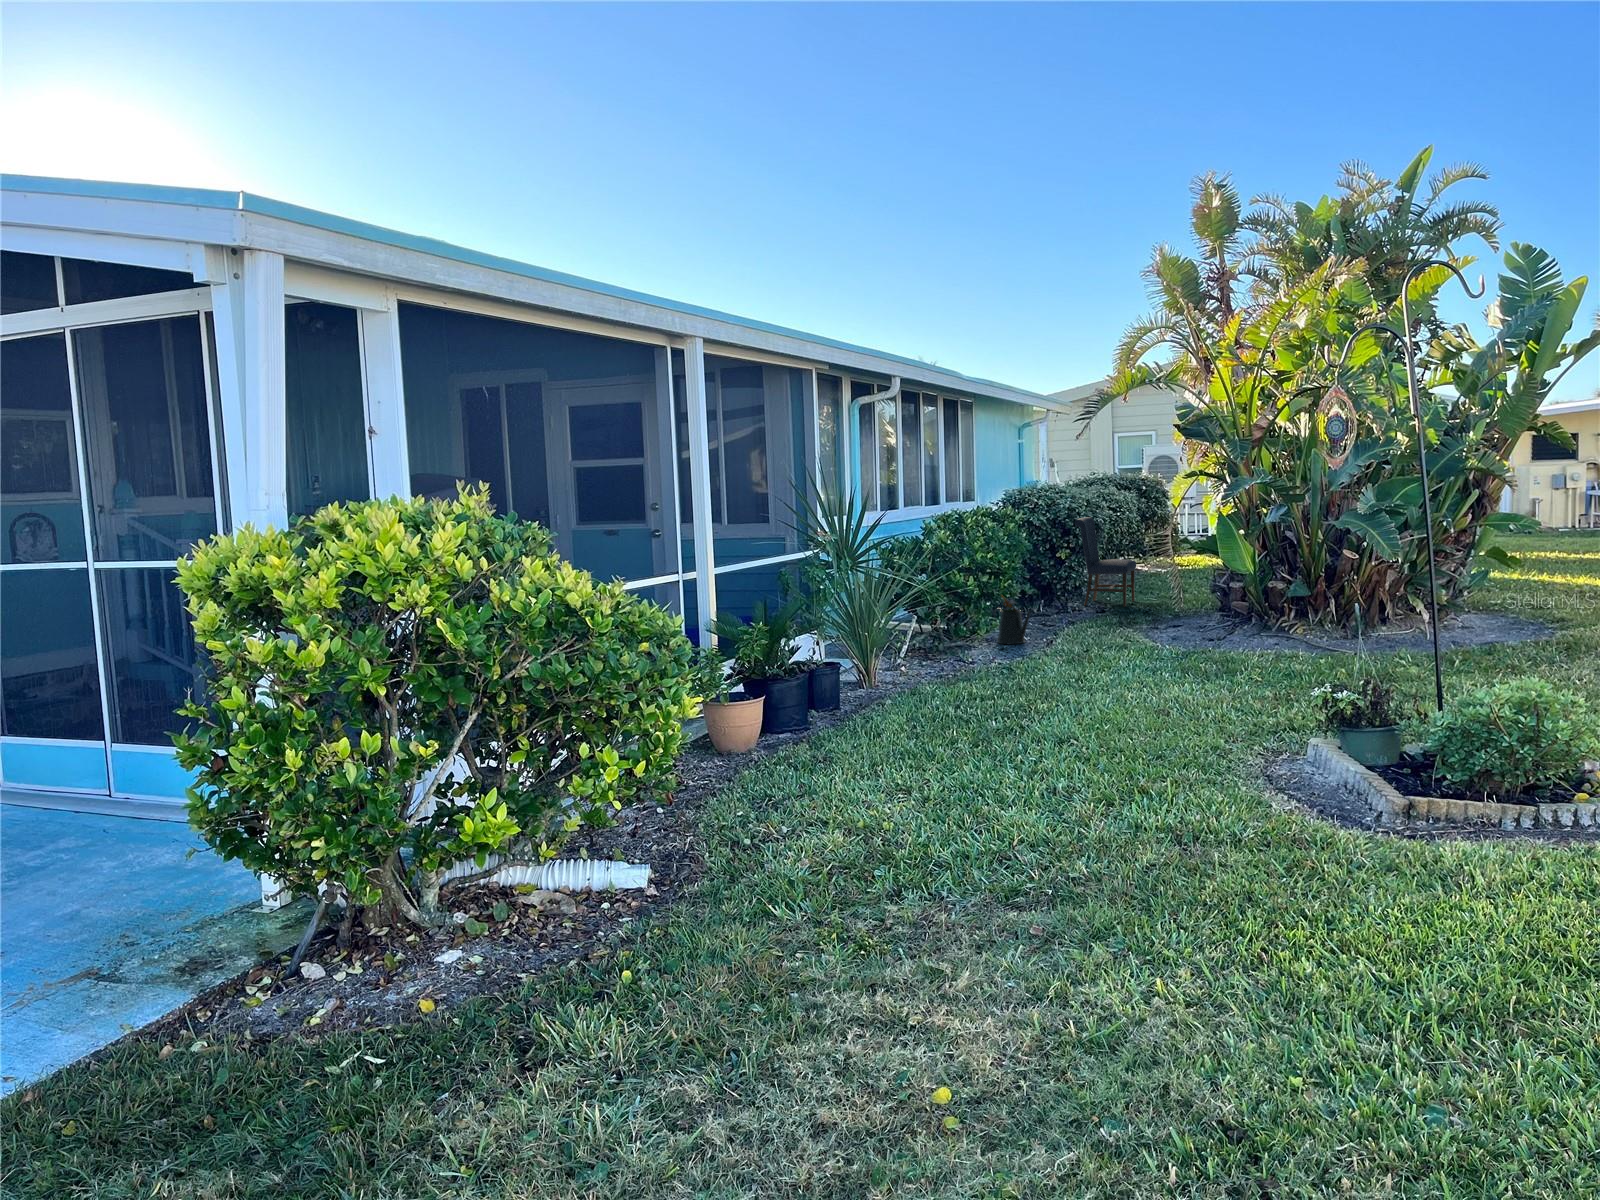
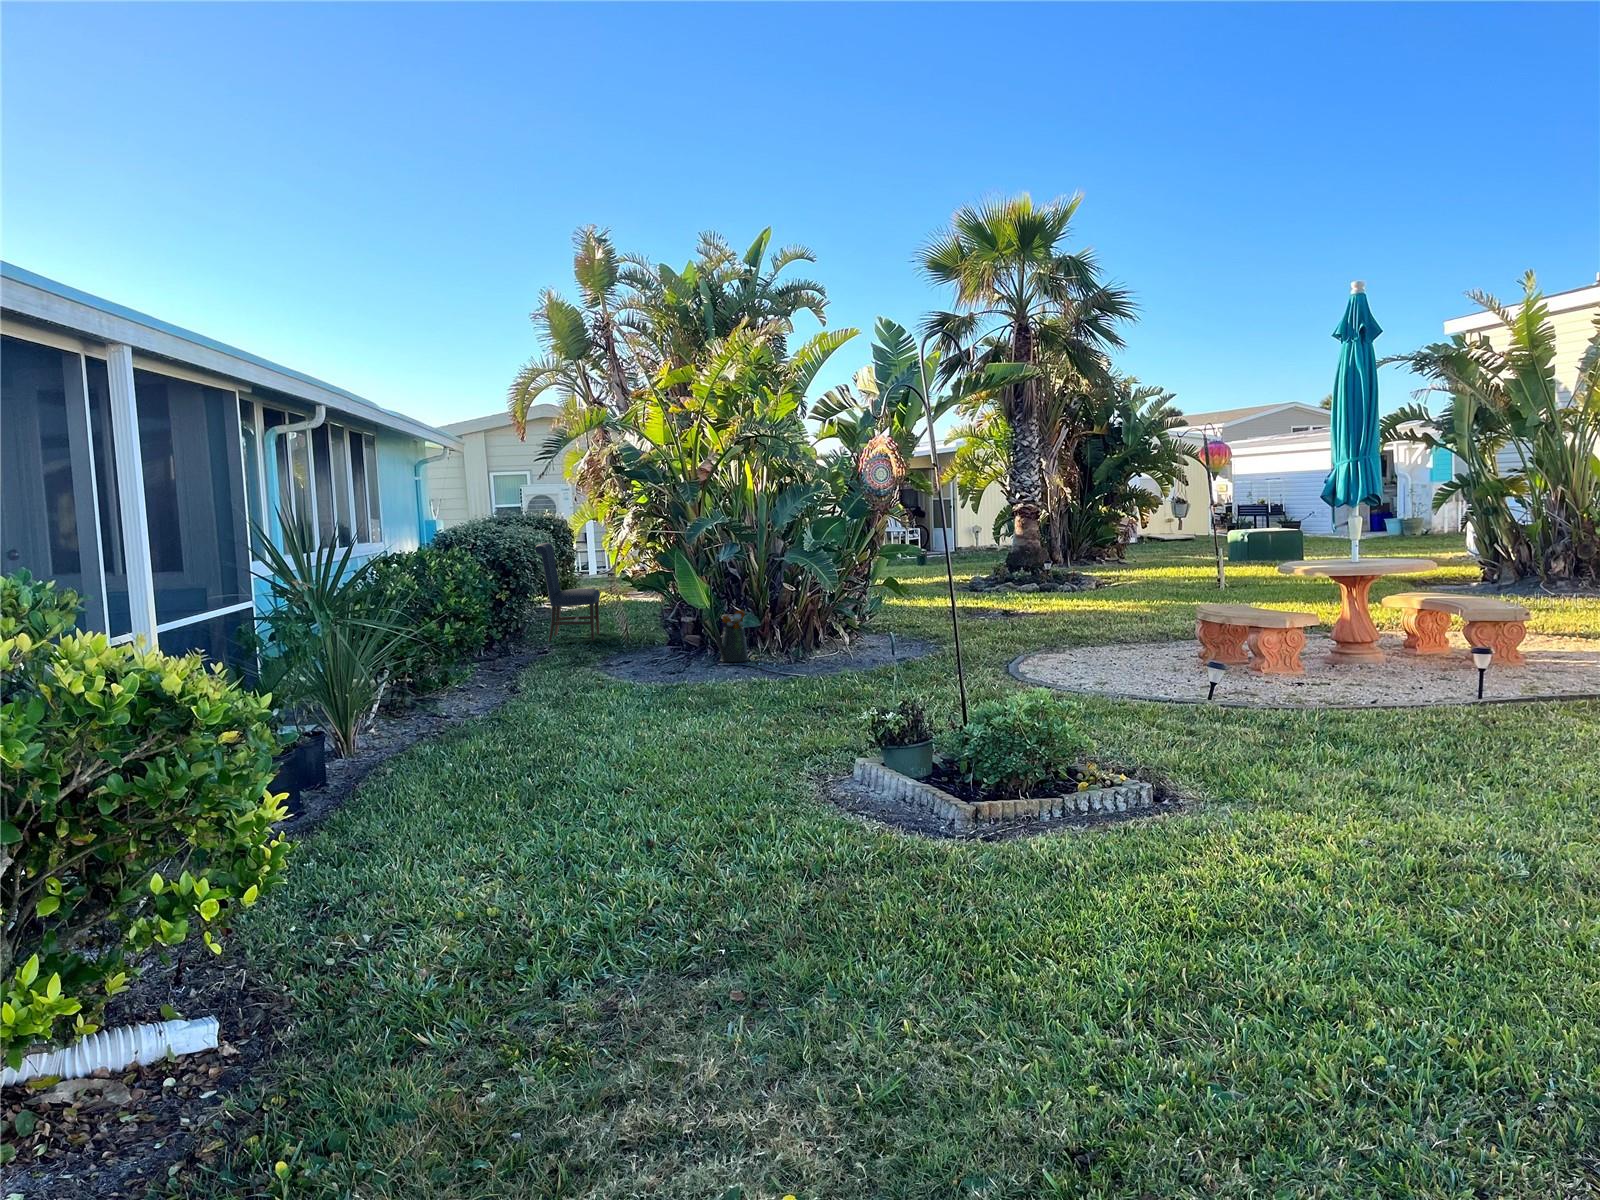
watering can: present [995,597,1030,644] -> present [715,610,750,662]

